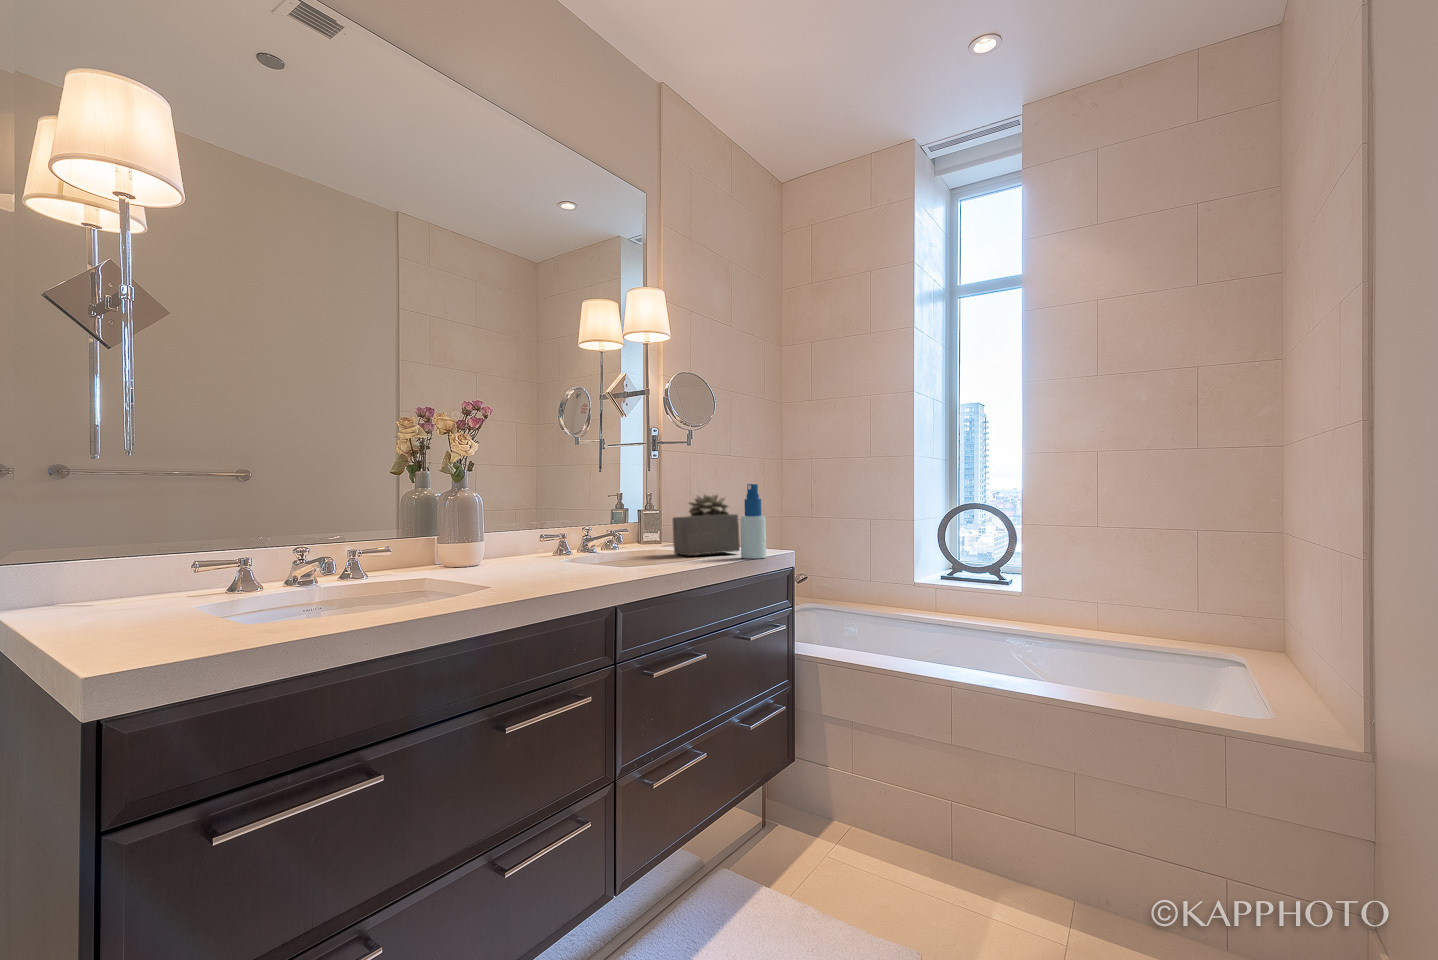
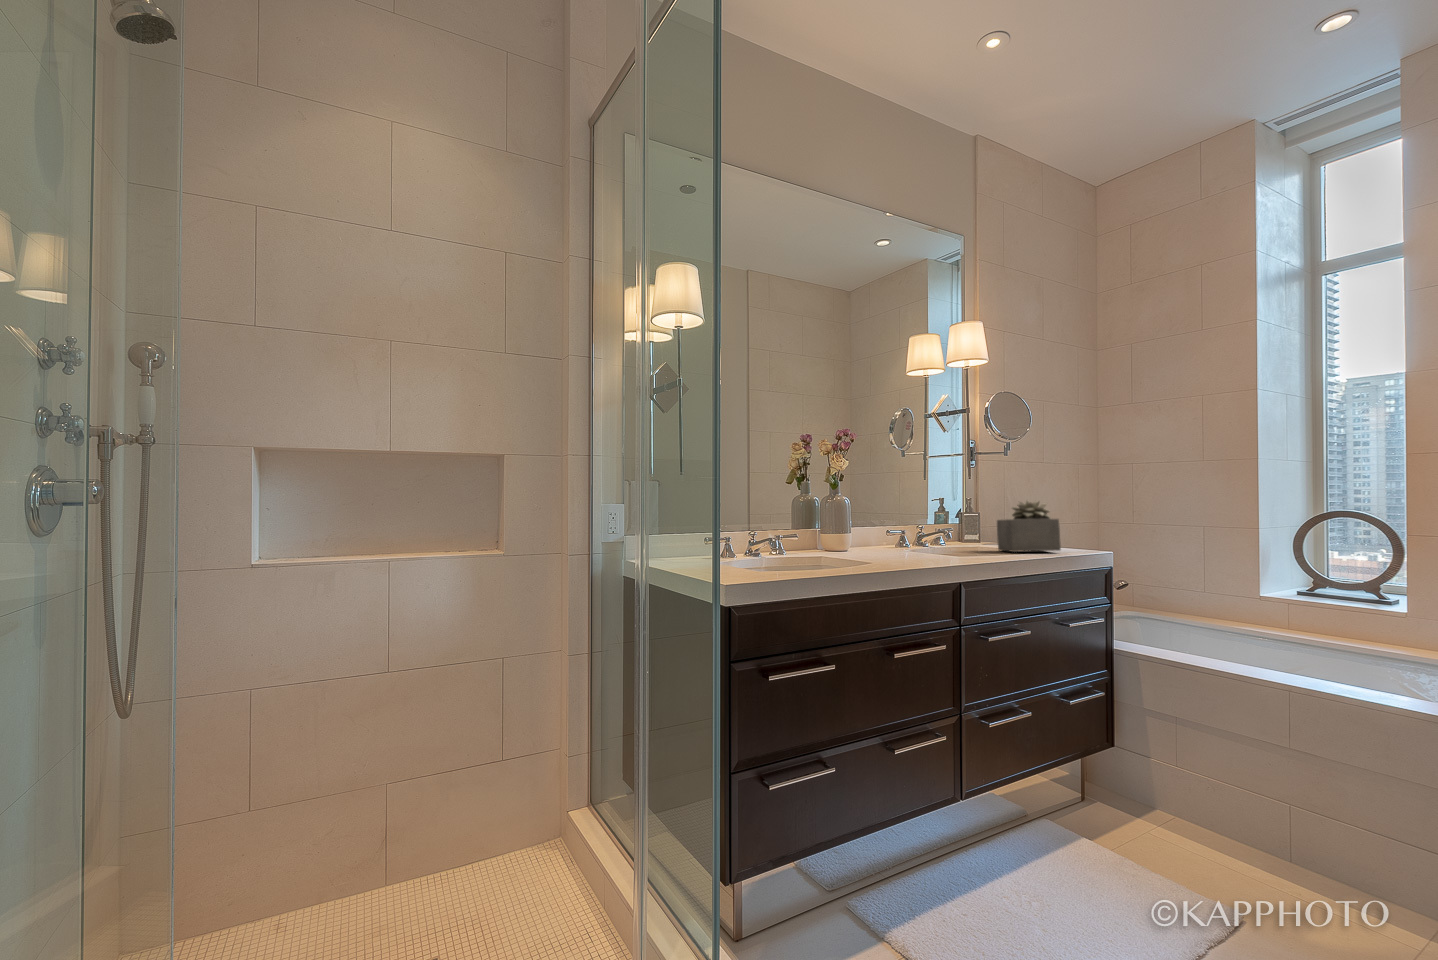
spray bottle: present [741,484,766,559] -> none [1062,493,1087,557]

